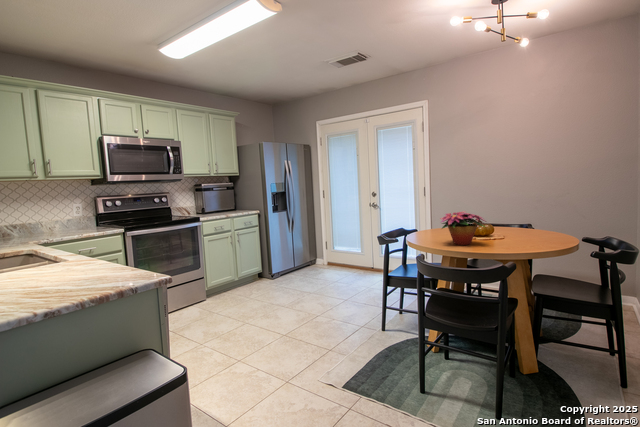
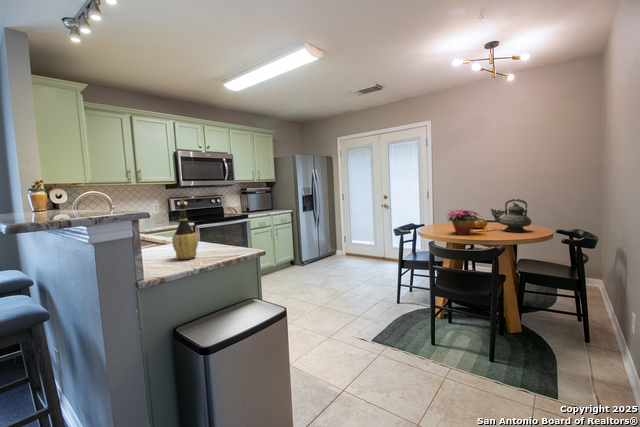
teapot: none [498,198,551,241] -> present [490,199,531,232]
wine bottle: none [27,205,70,292] -> present [172,200,198,259]

